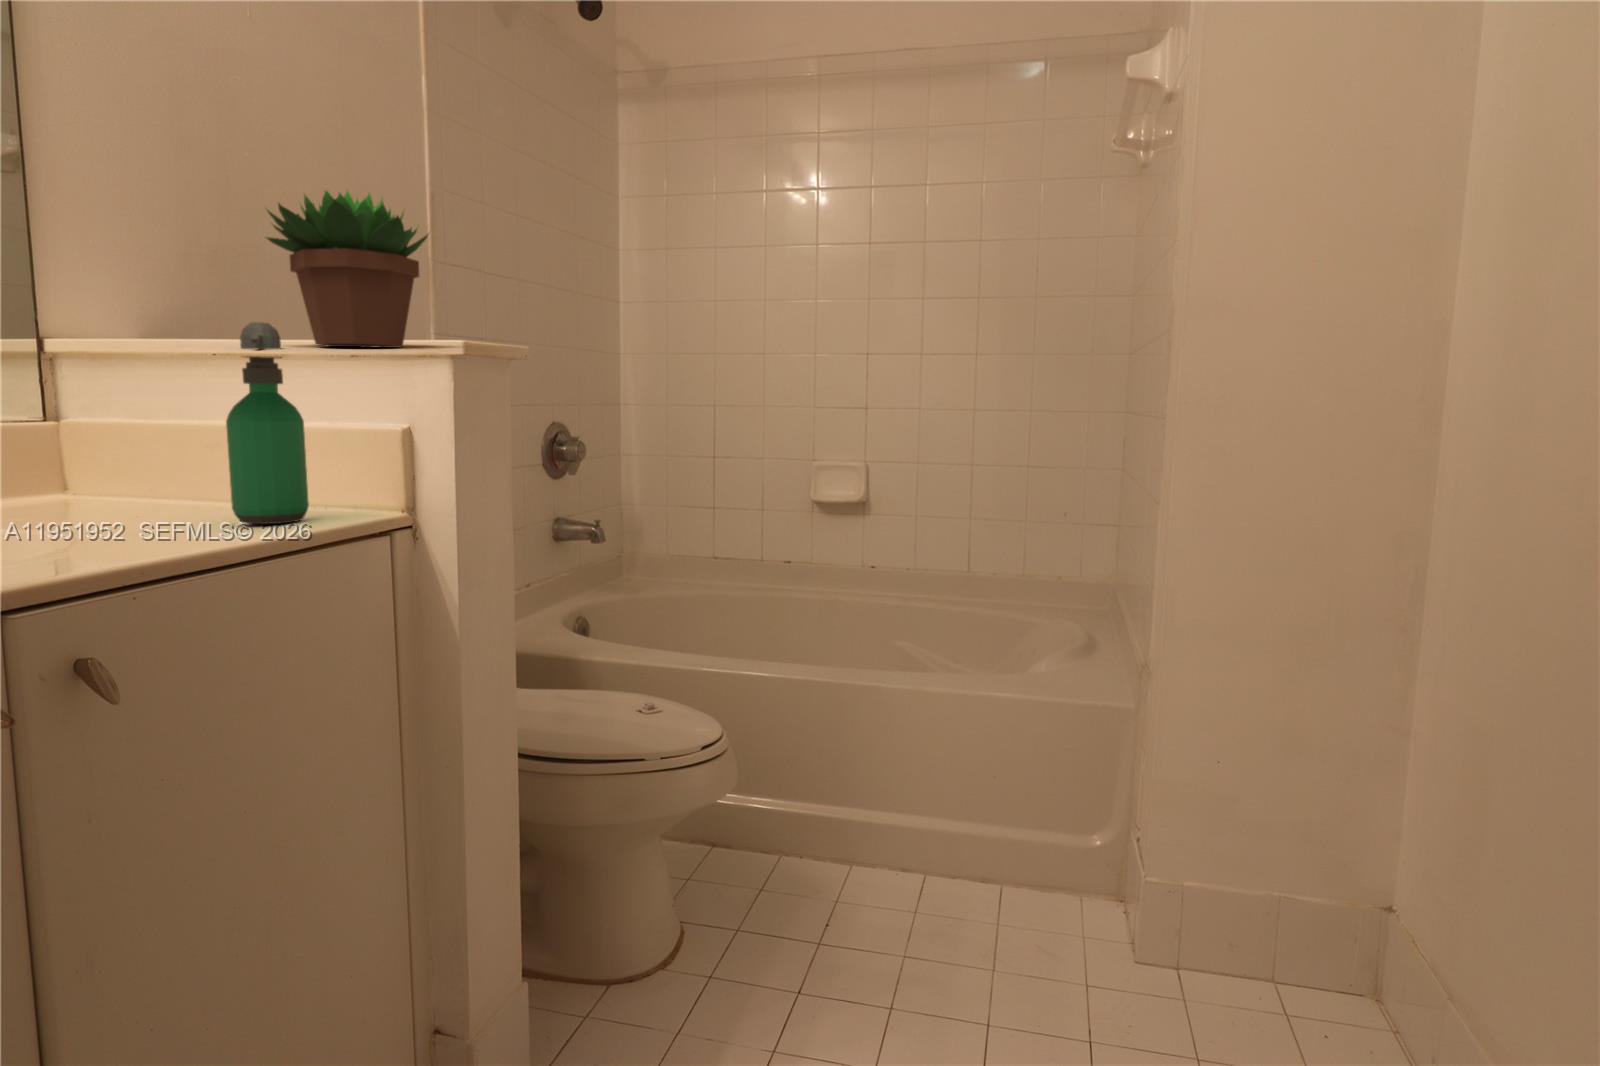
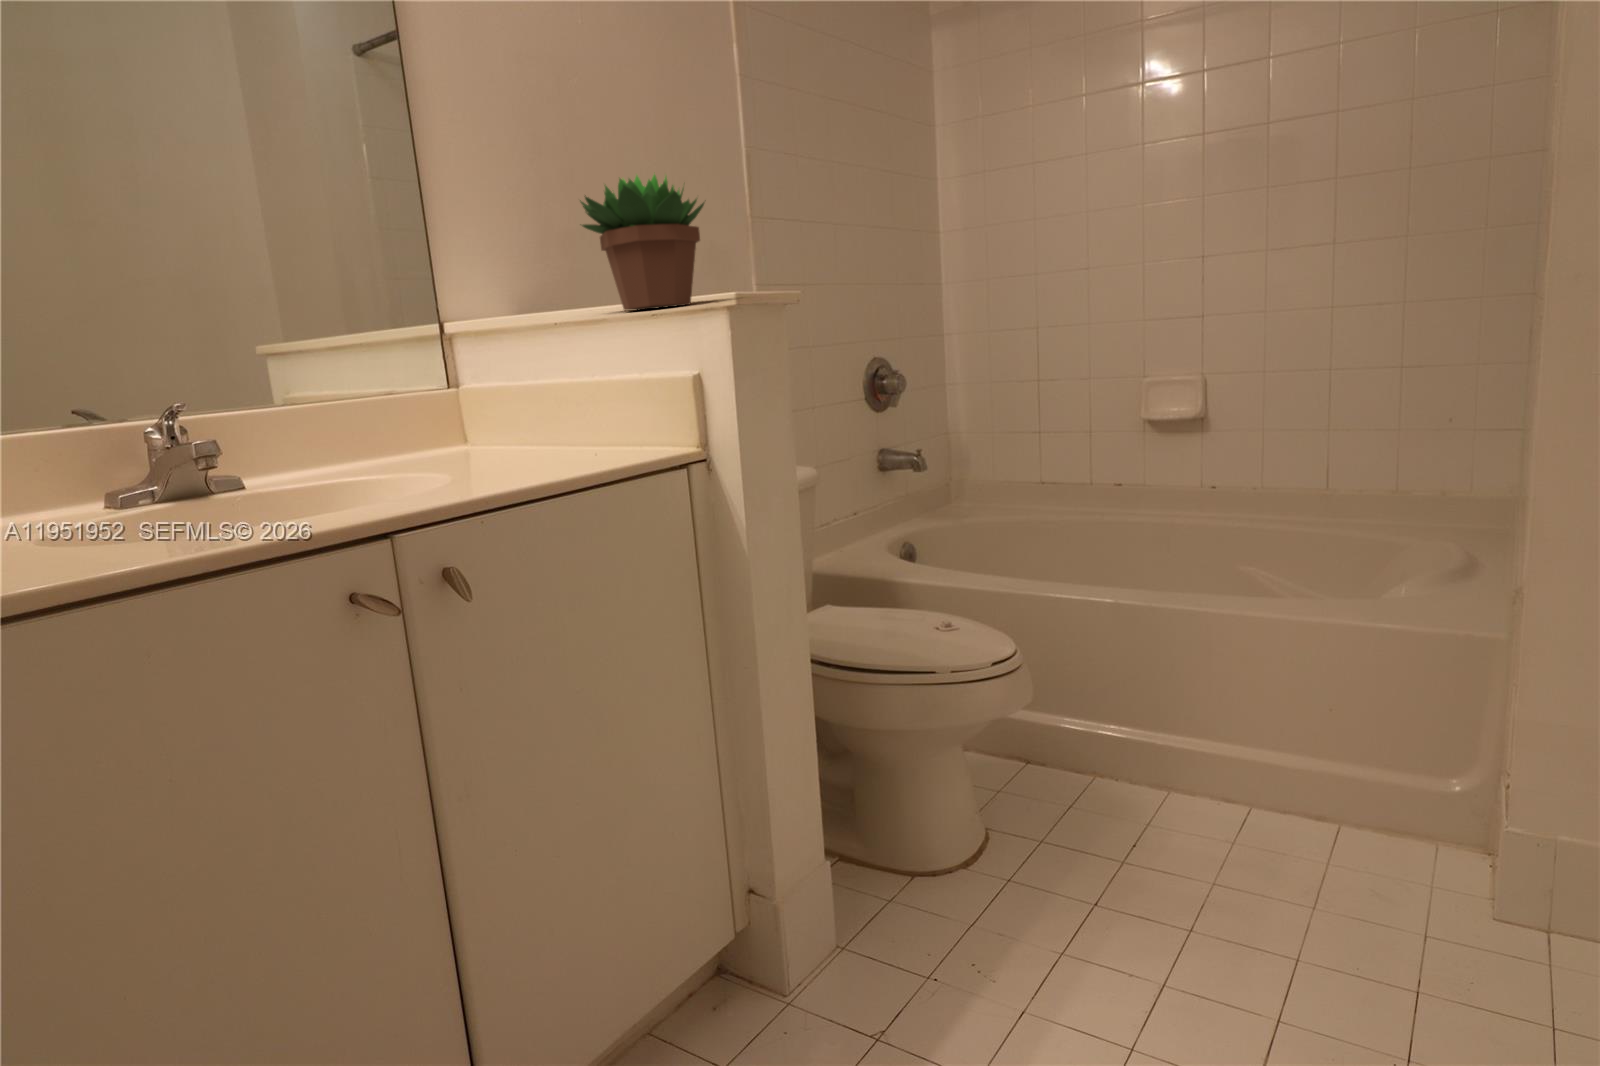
soap dispenser: present [226,322,309,524] -> none [560,297,625,463]

